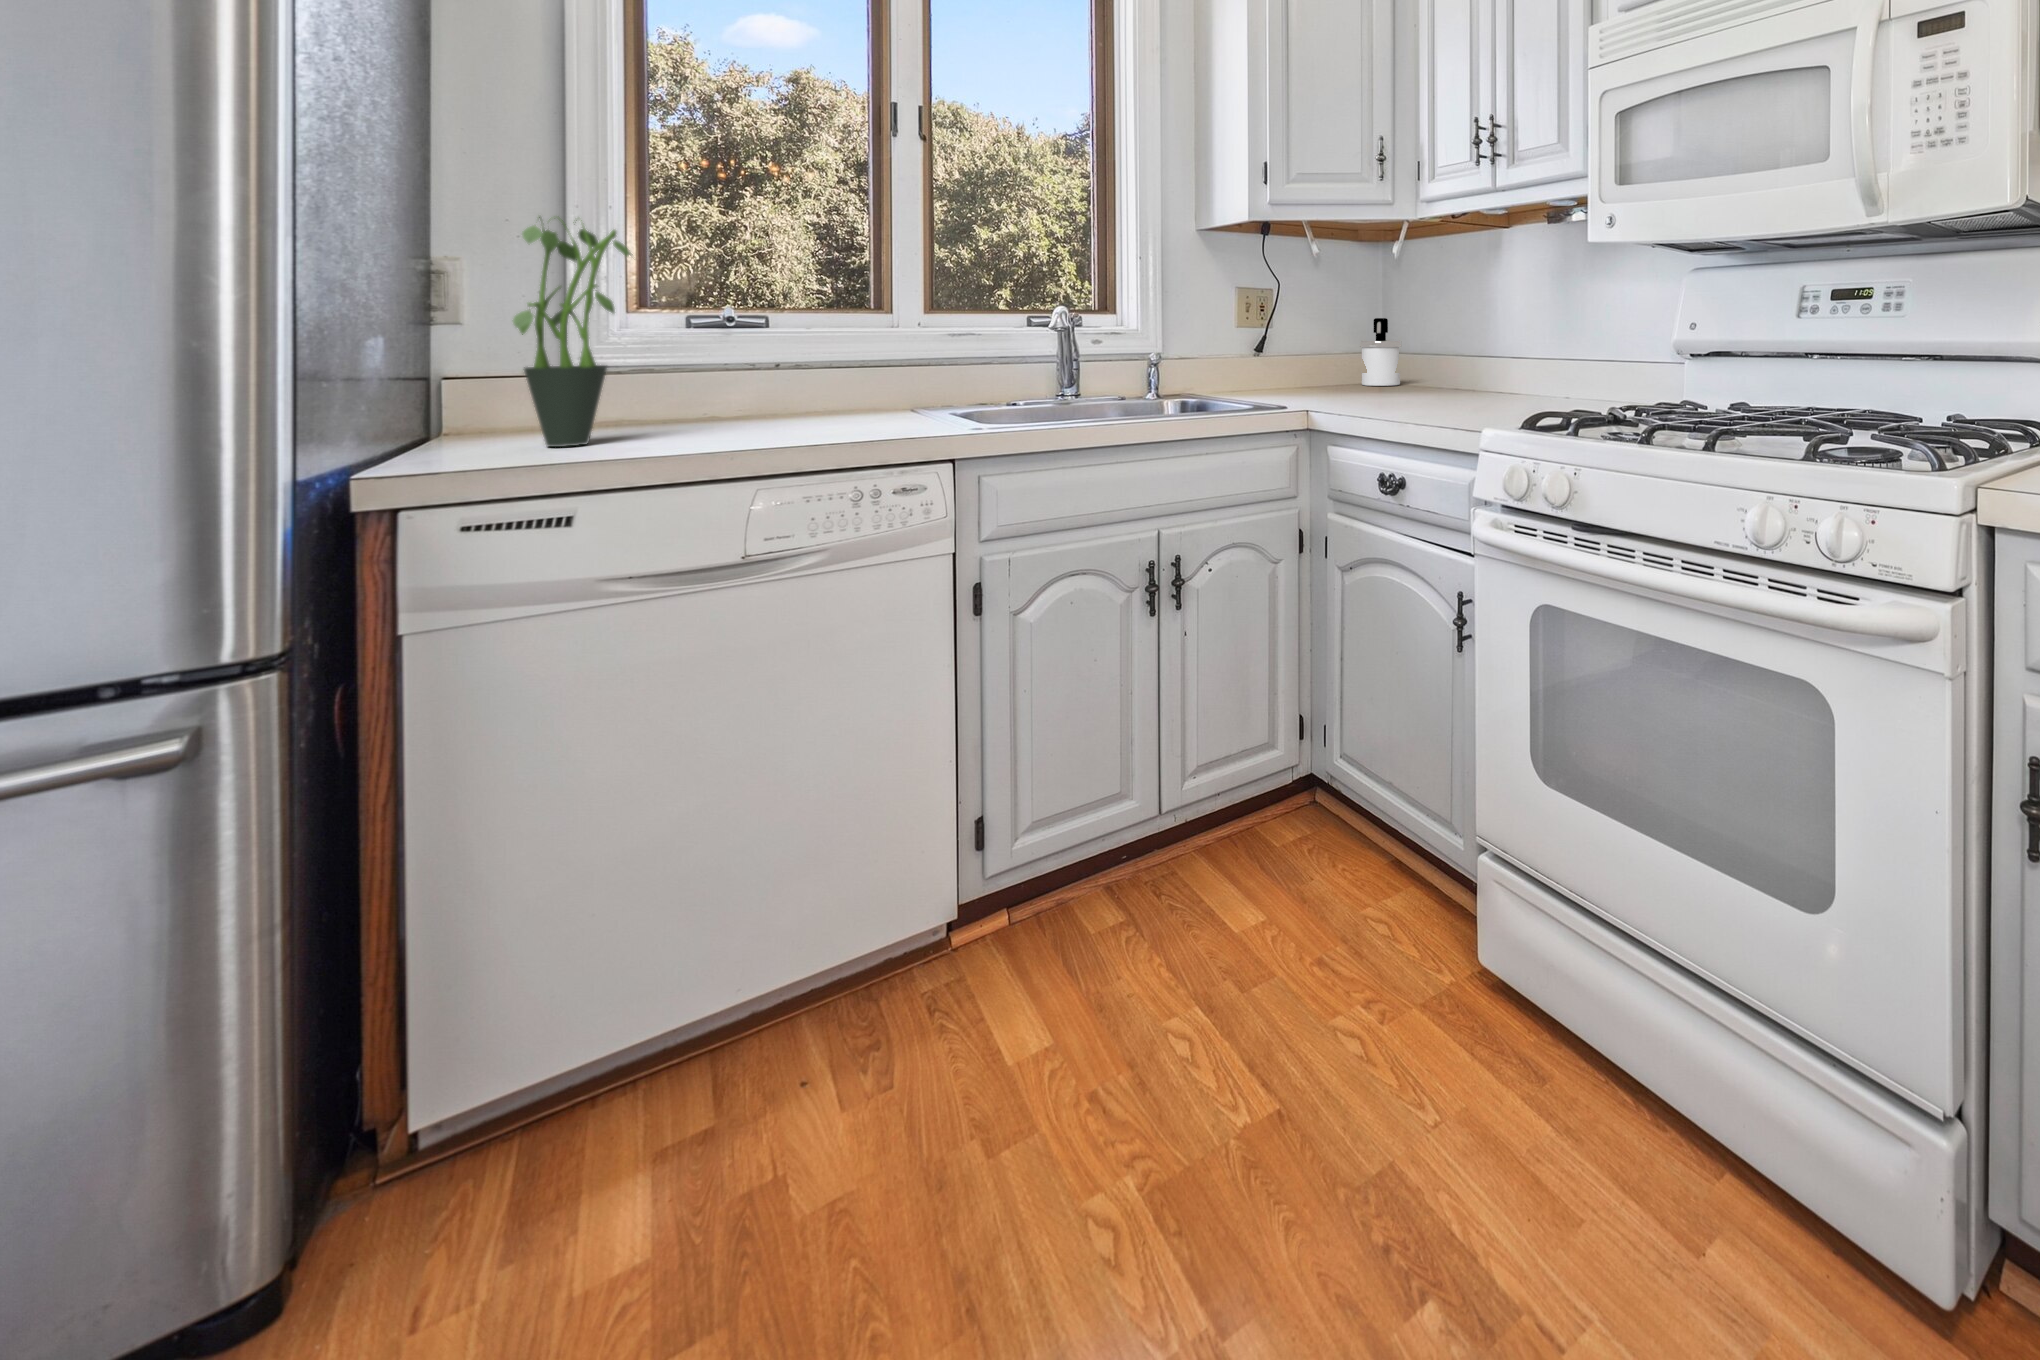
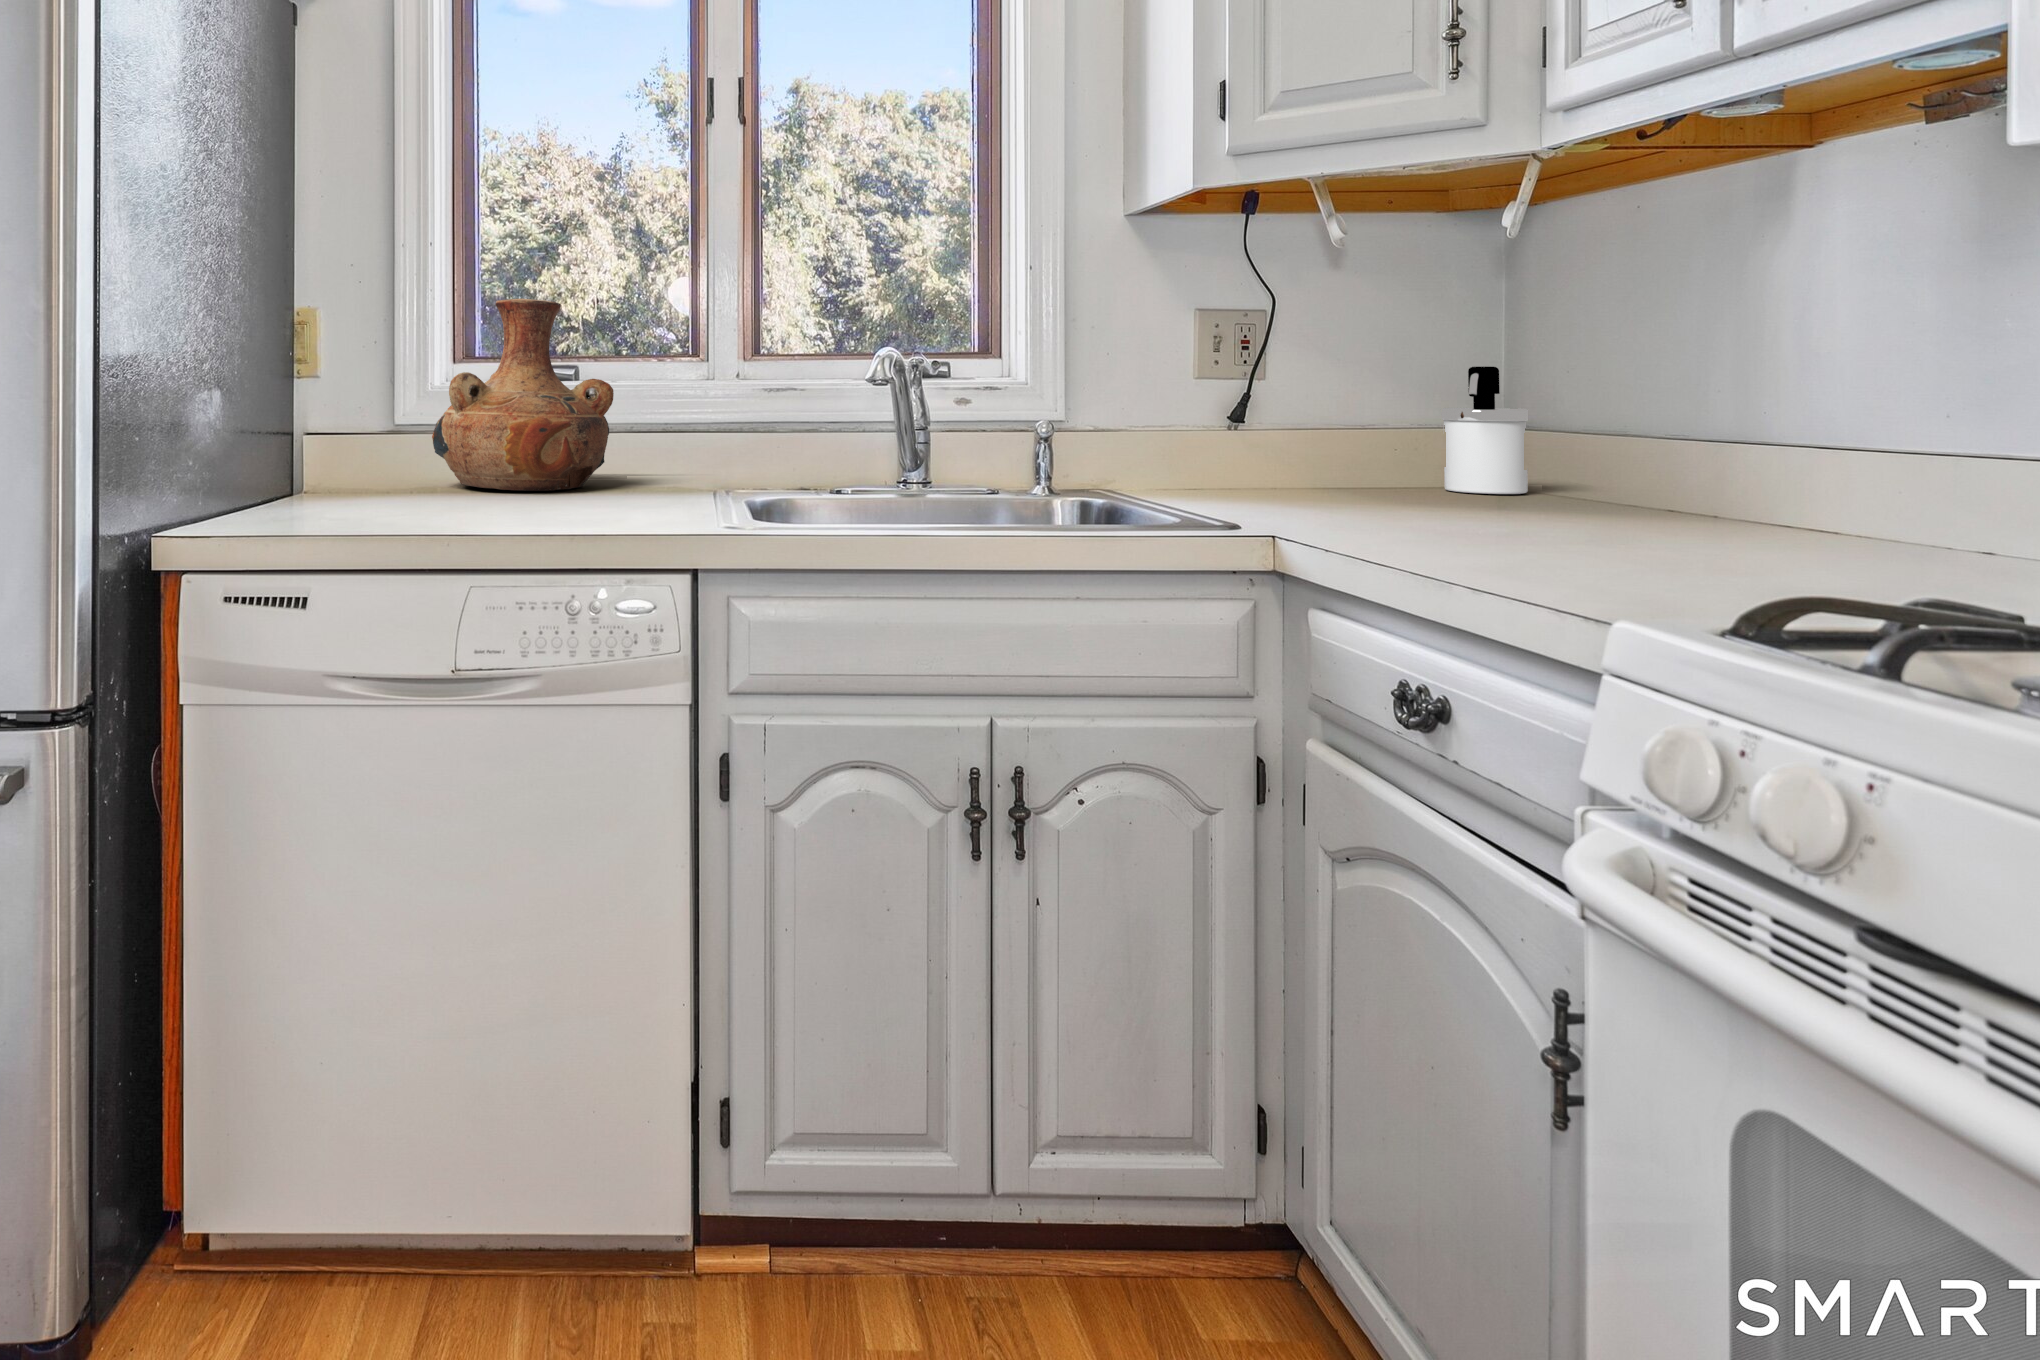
potted plant: present [513,217,633,447] -> none [281,250,397,511]
vase: none [628,262,818,421] -> present [432,299,614,491]

